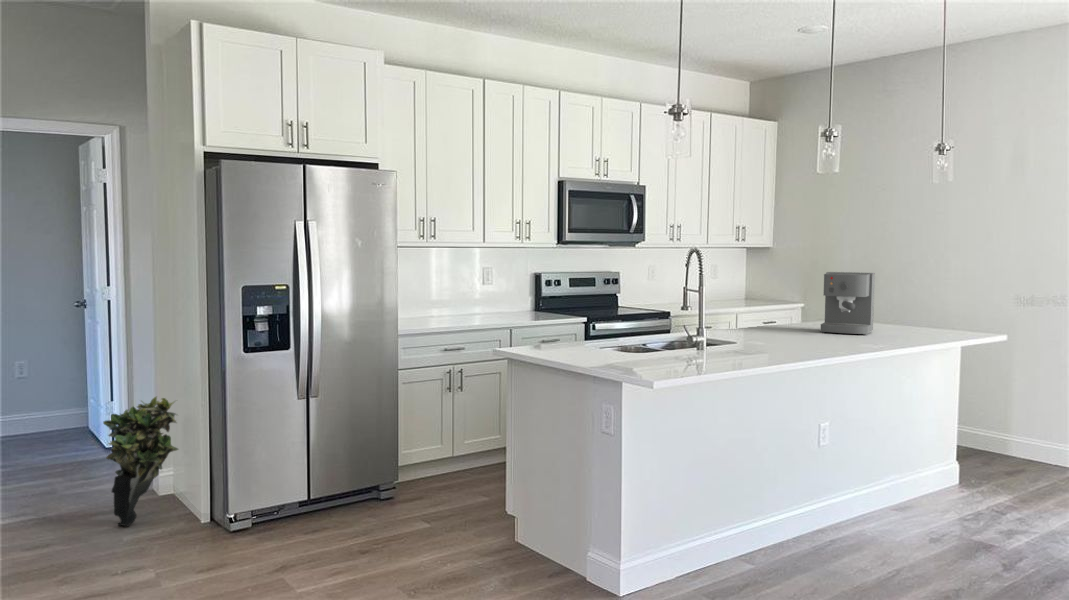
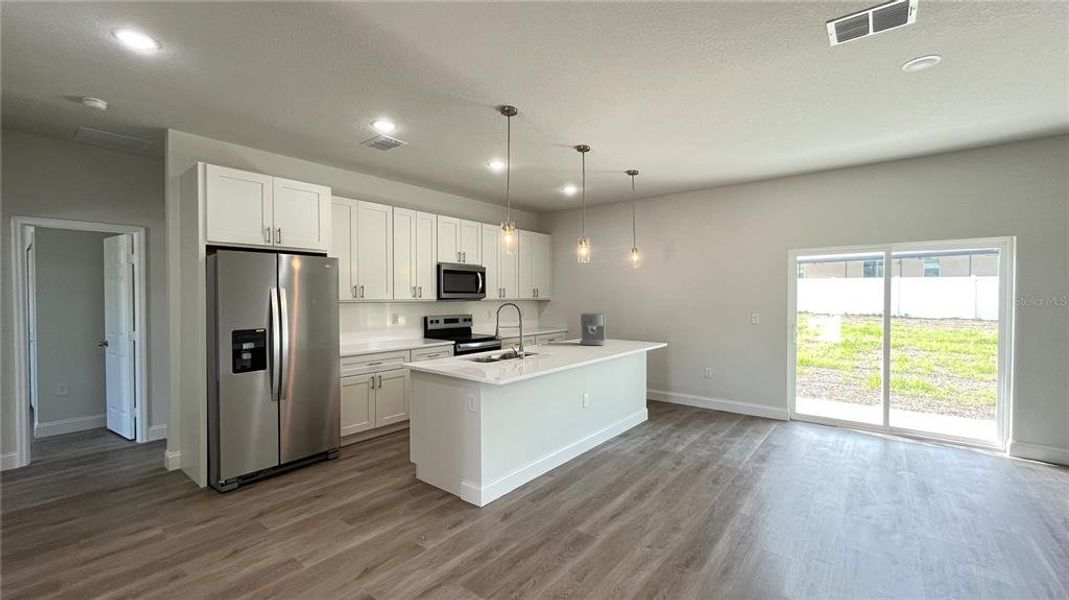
potted plant: present [103,397,178,526] -> none [123,405,184,497]

